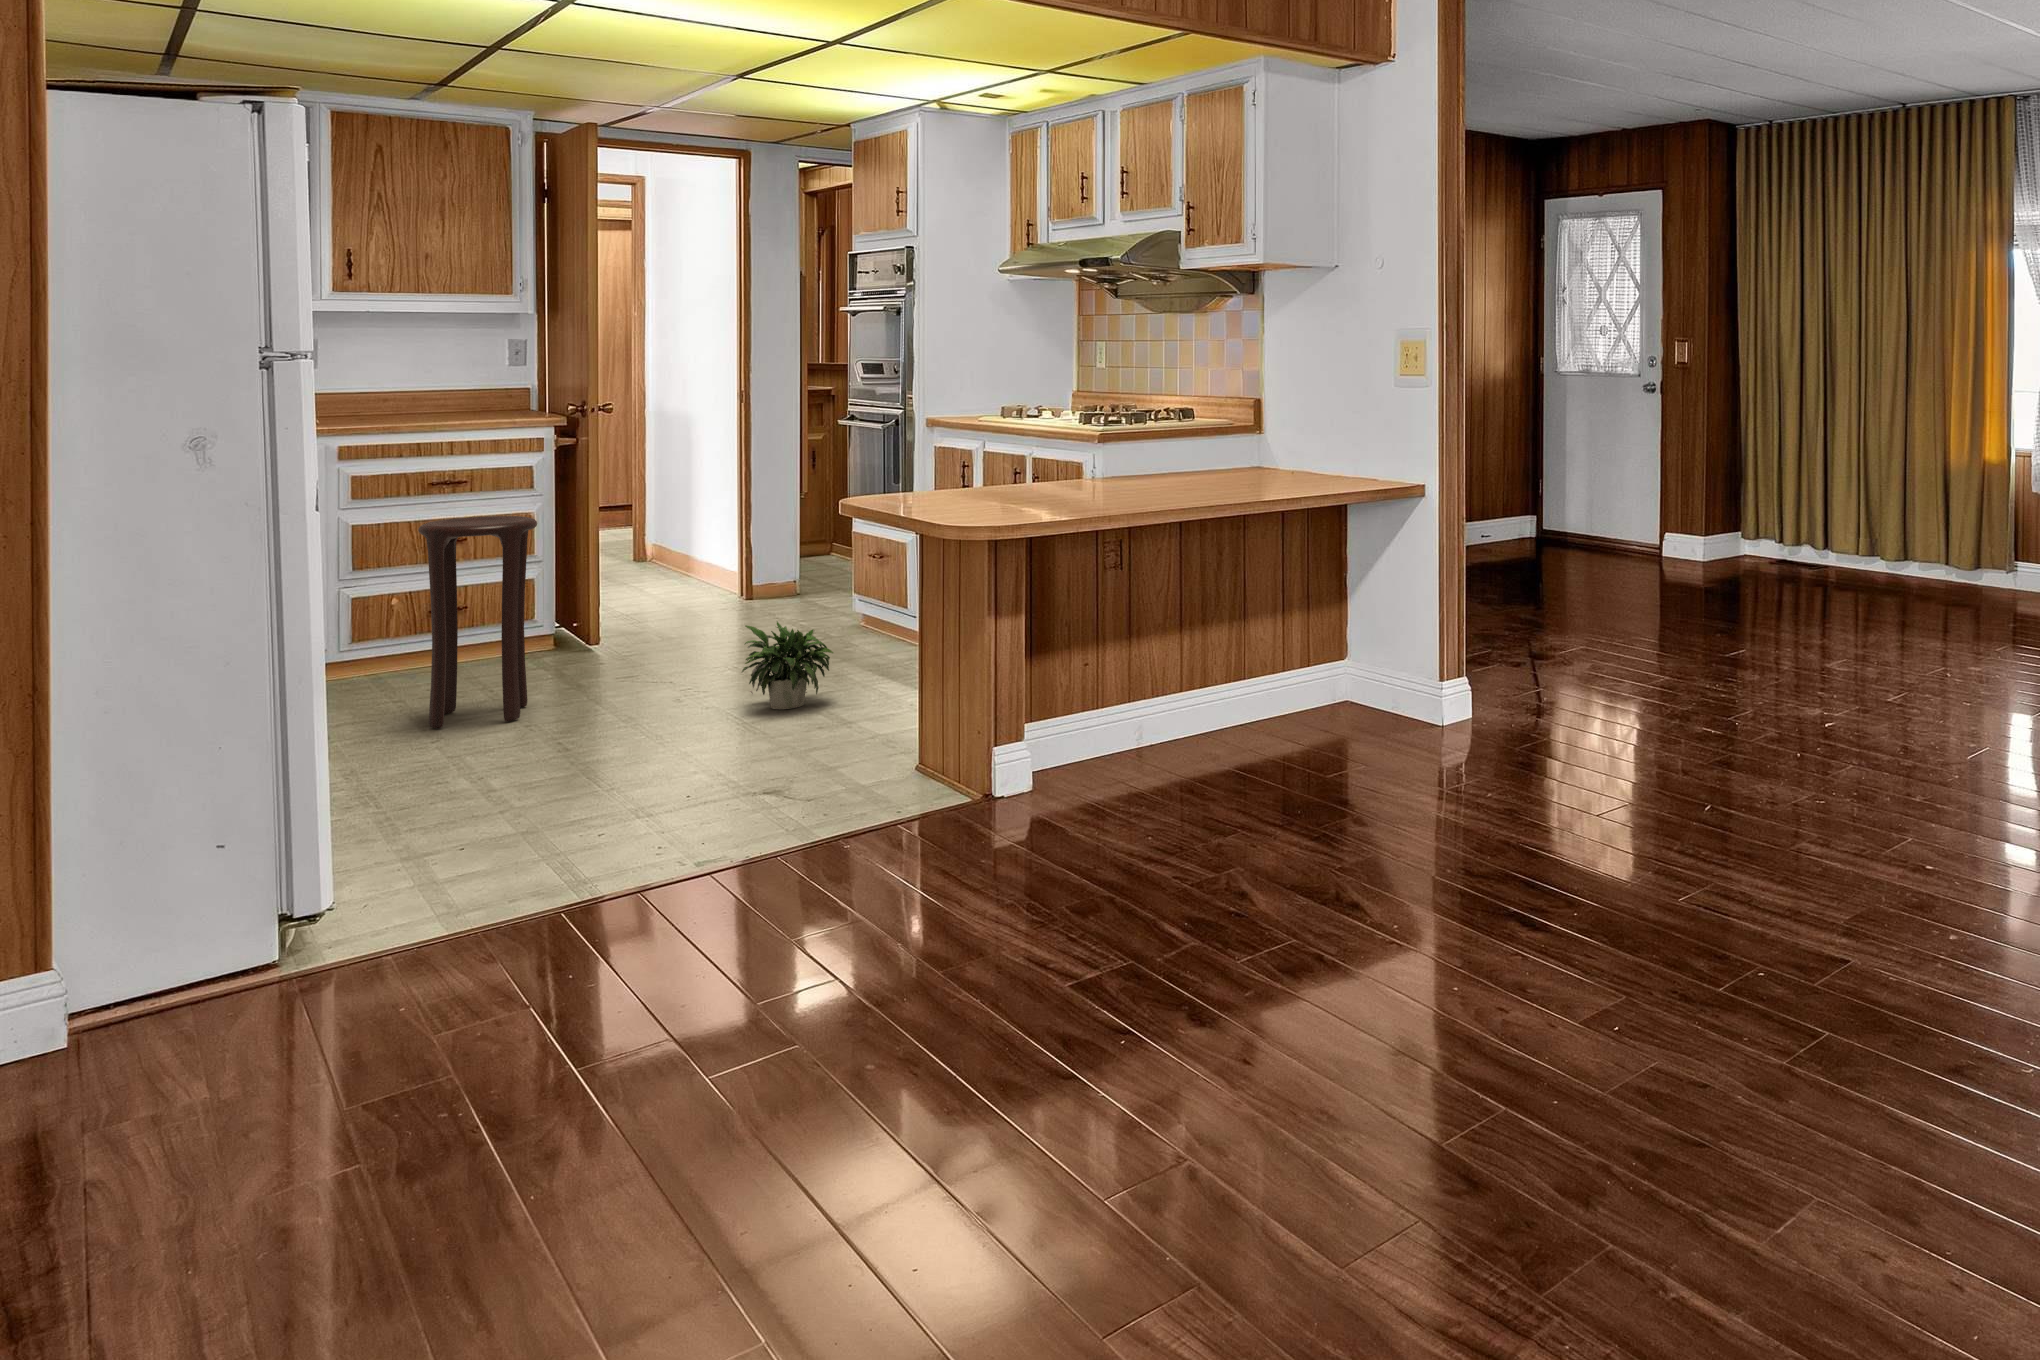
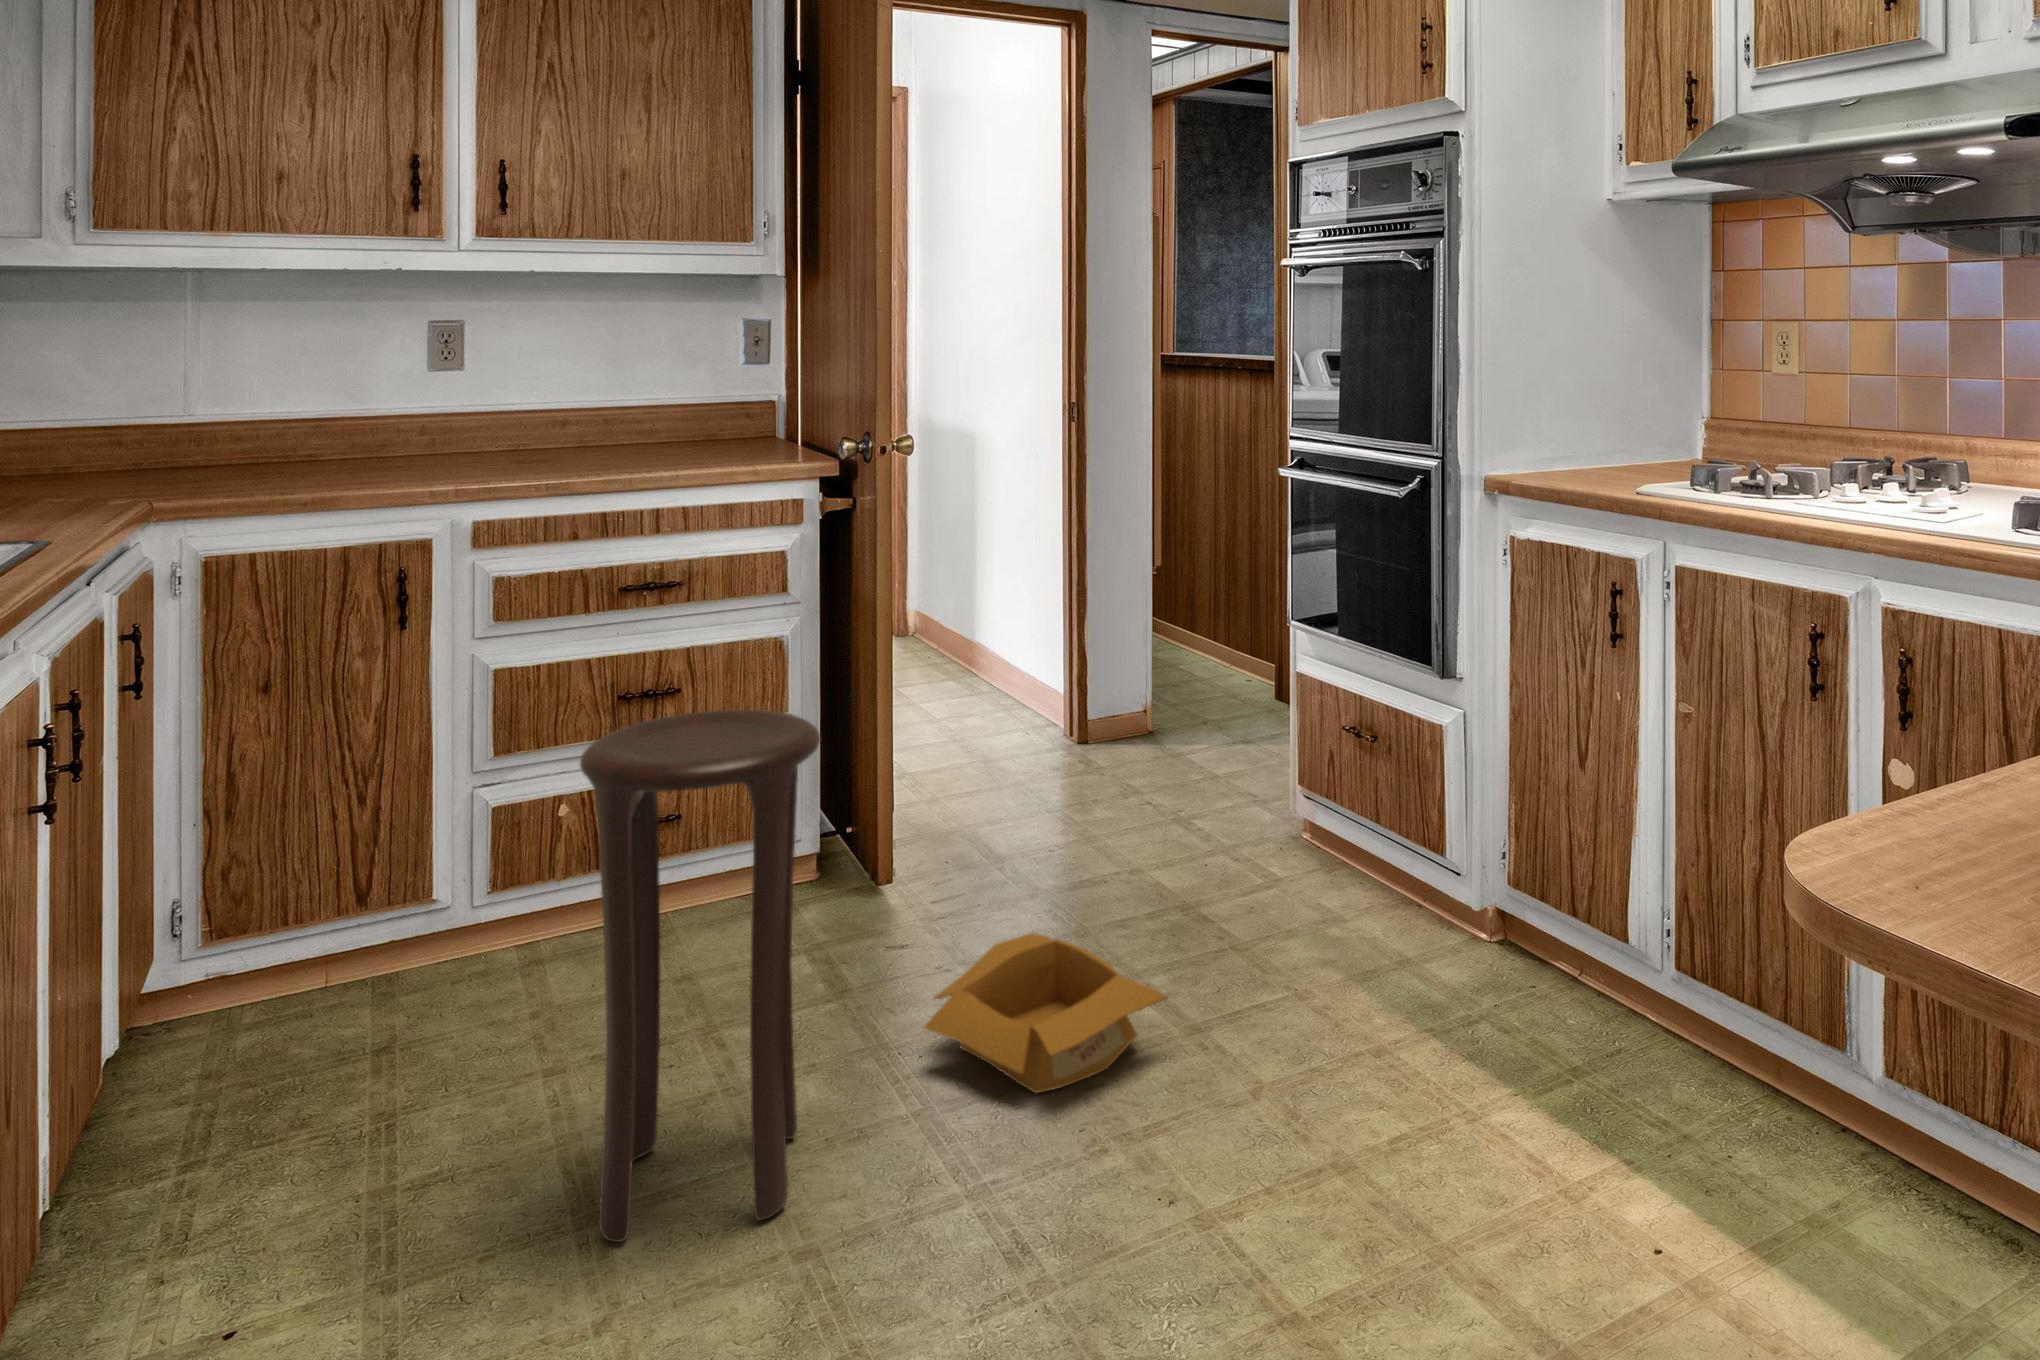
potted plant: present [742,622,833,709] -> none [1241,974,1466,1220]
cardboard box: none [596,639,726,693] -> present [924,933,1168,1093]

